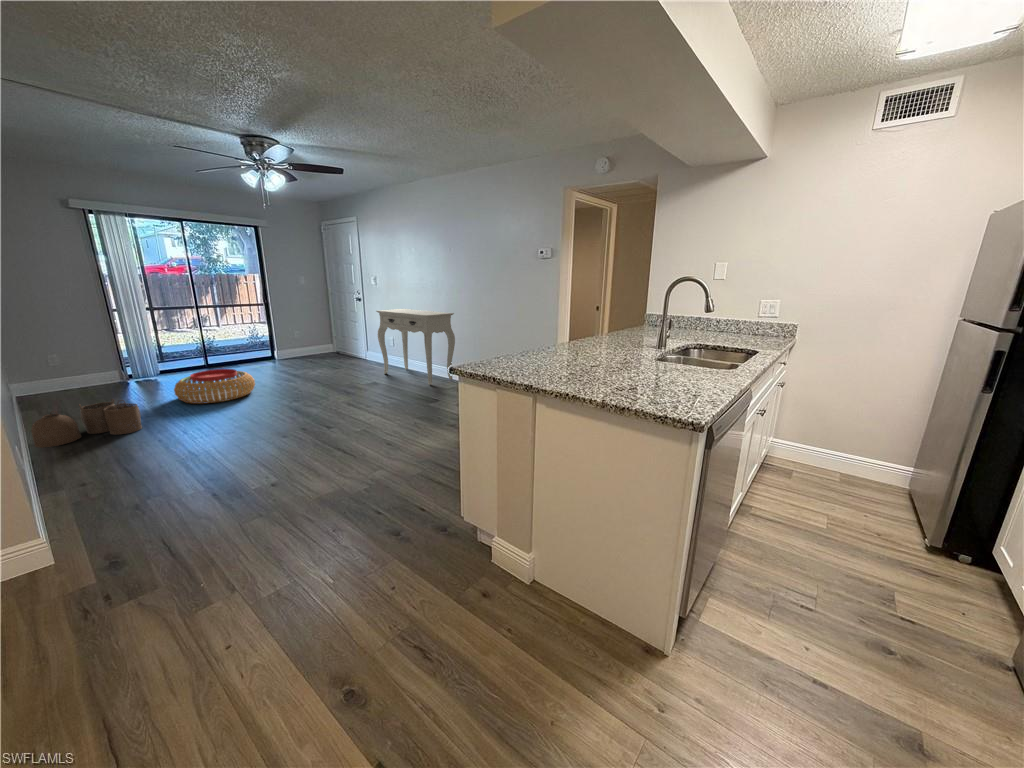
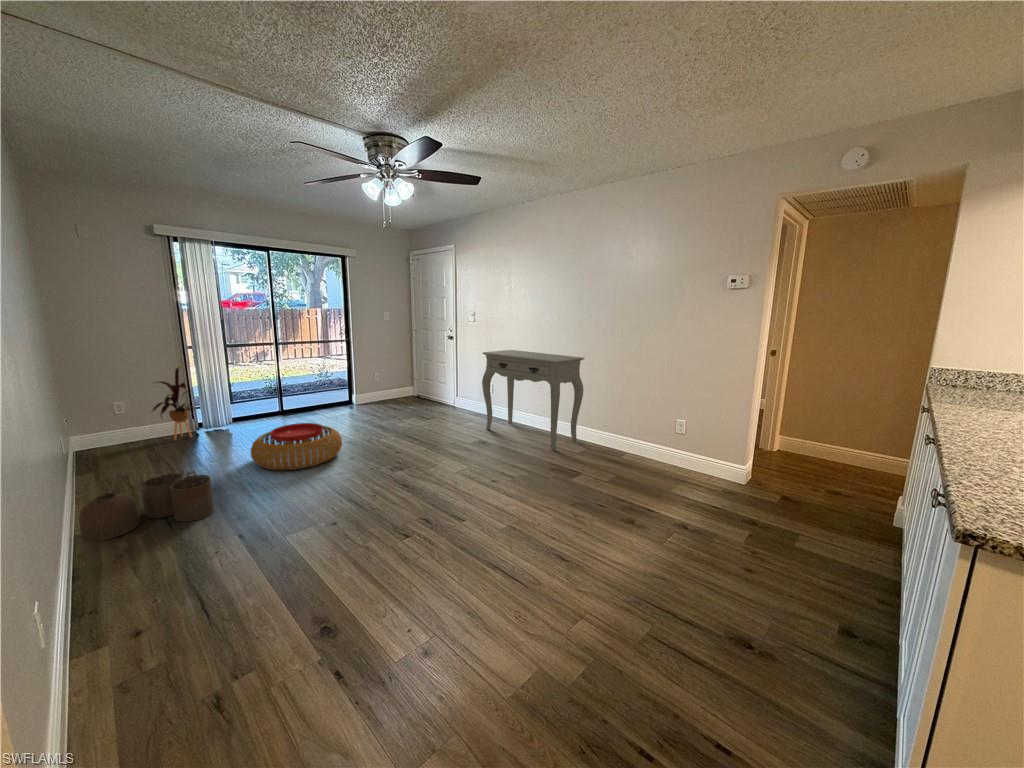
house plant: none [78,325,124,388] -> present [152,368,194,440]

